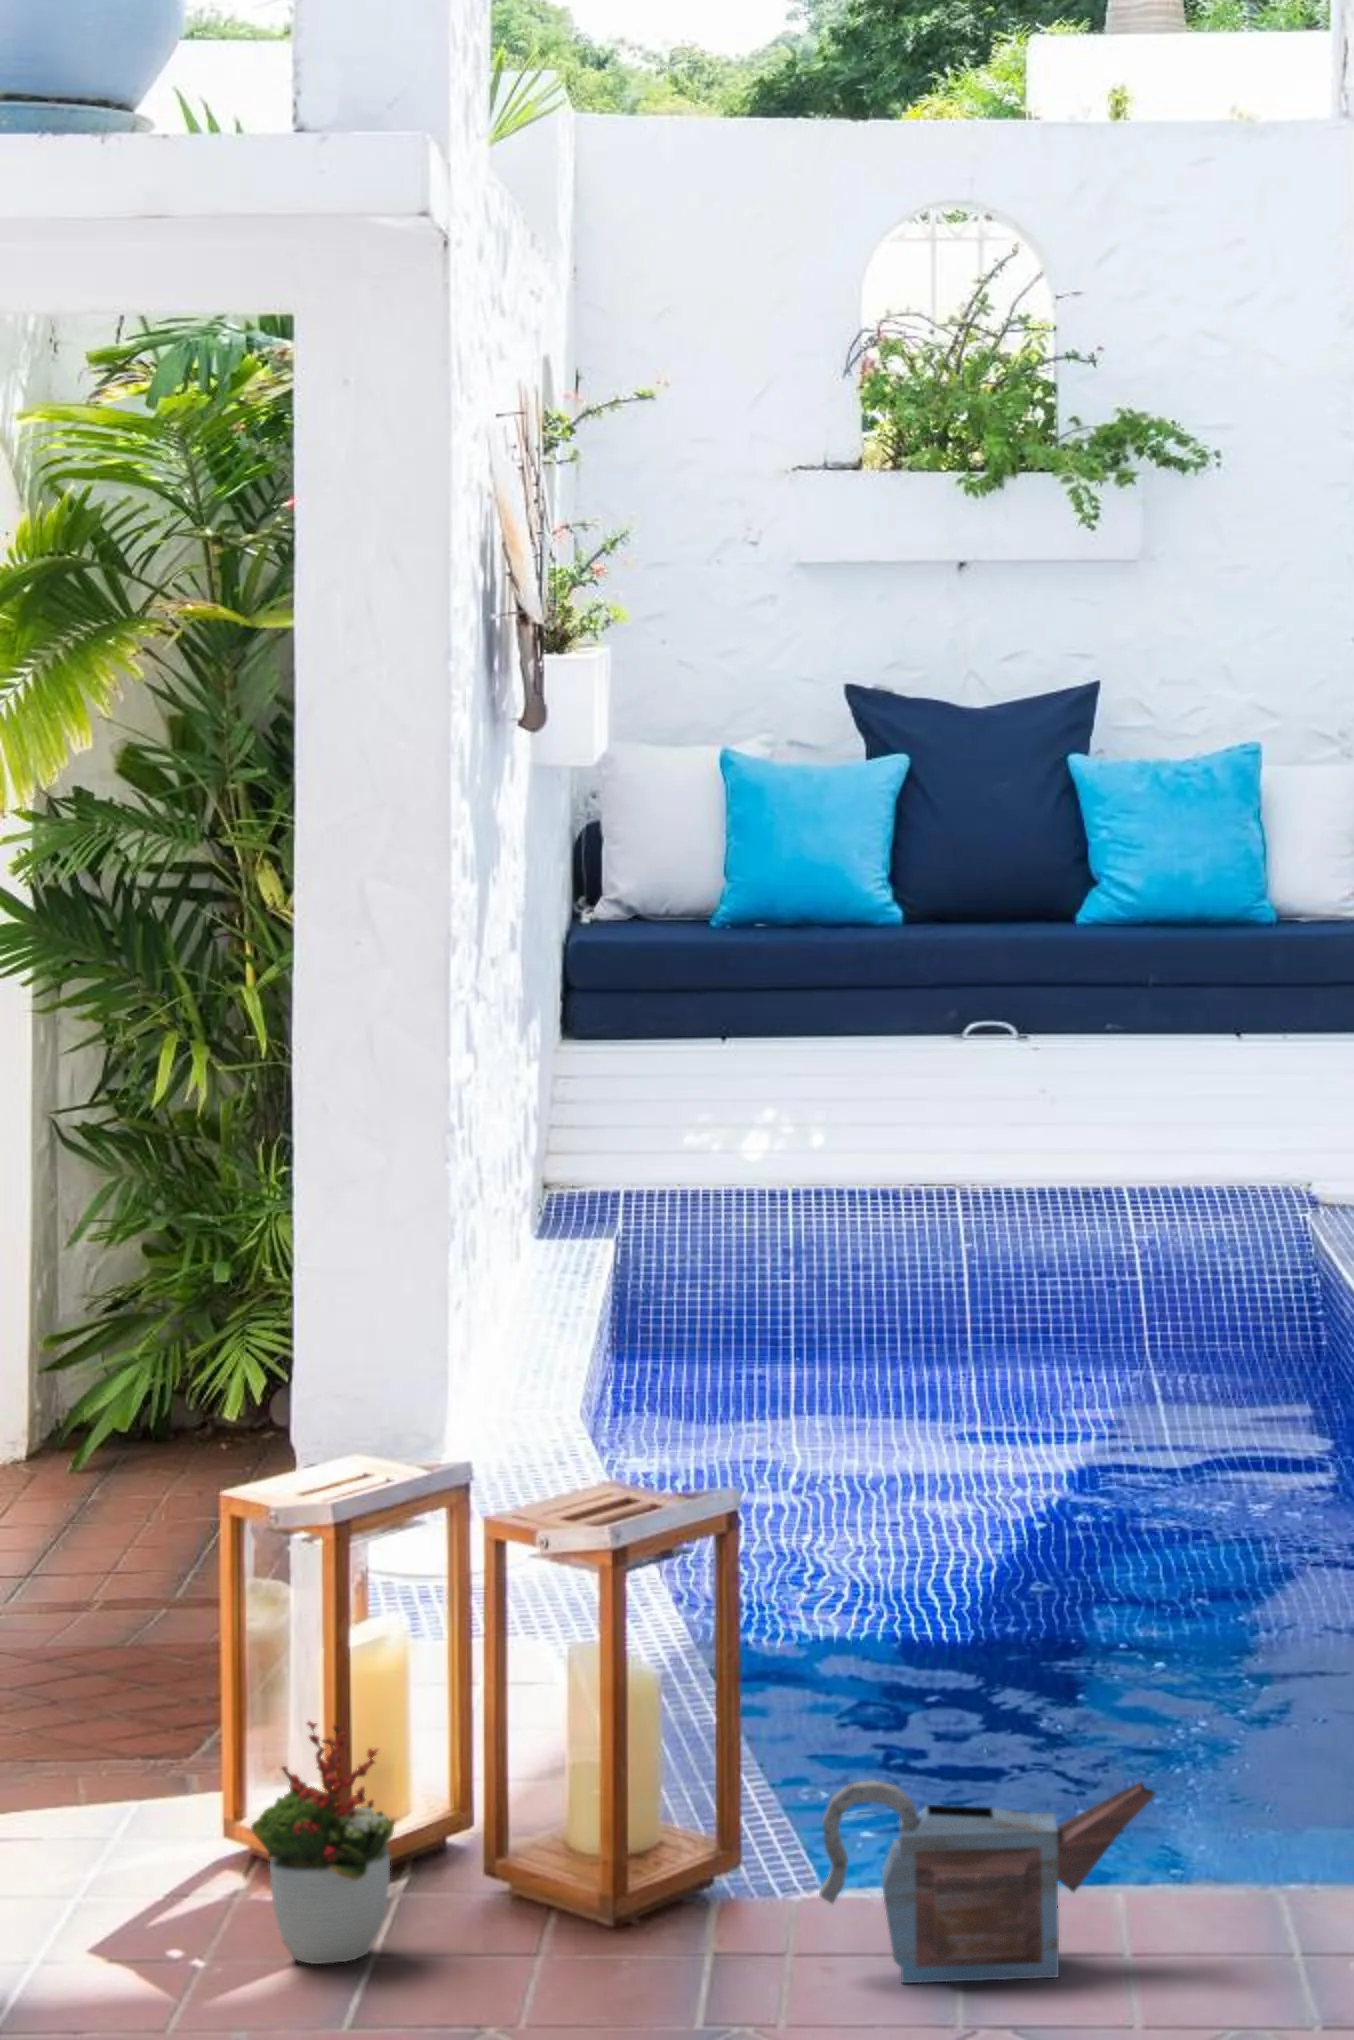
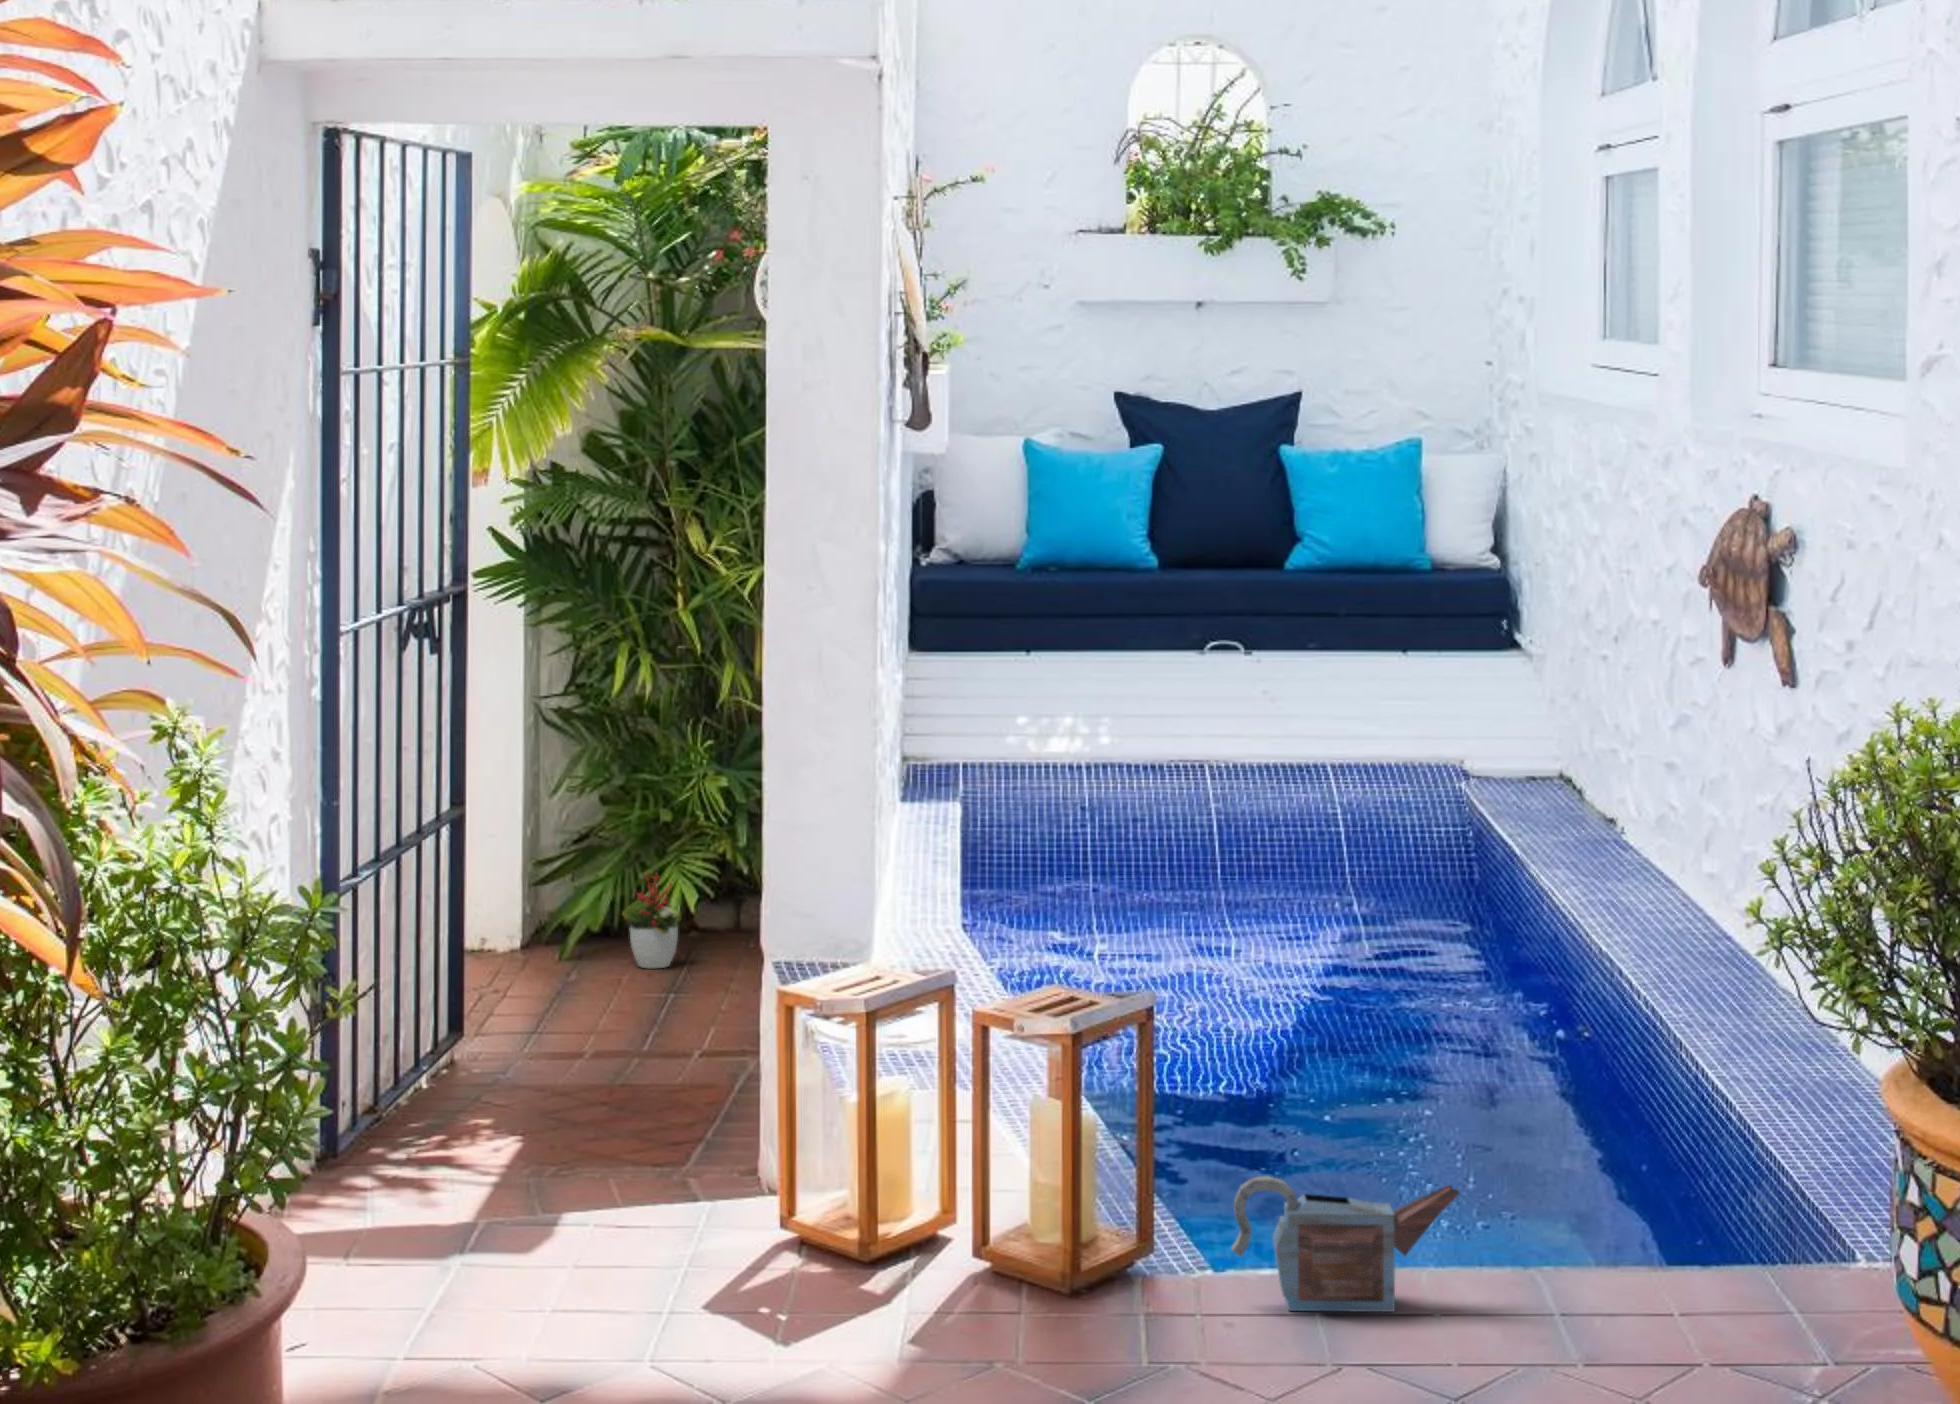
decorative plant: present [251,1722,395,1964] -> present [622,873,680,968]

